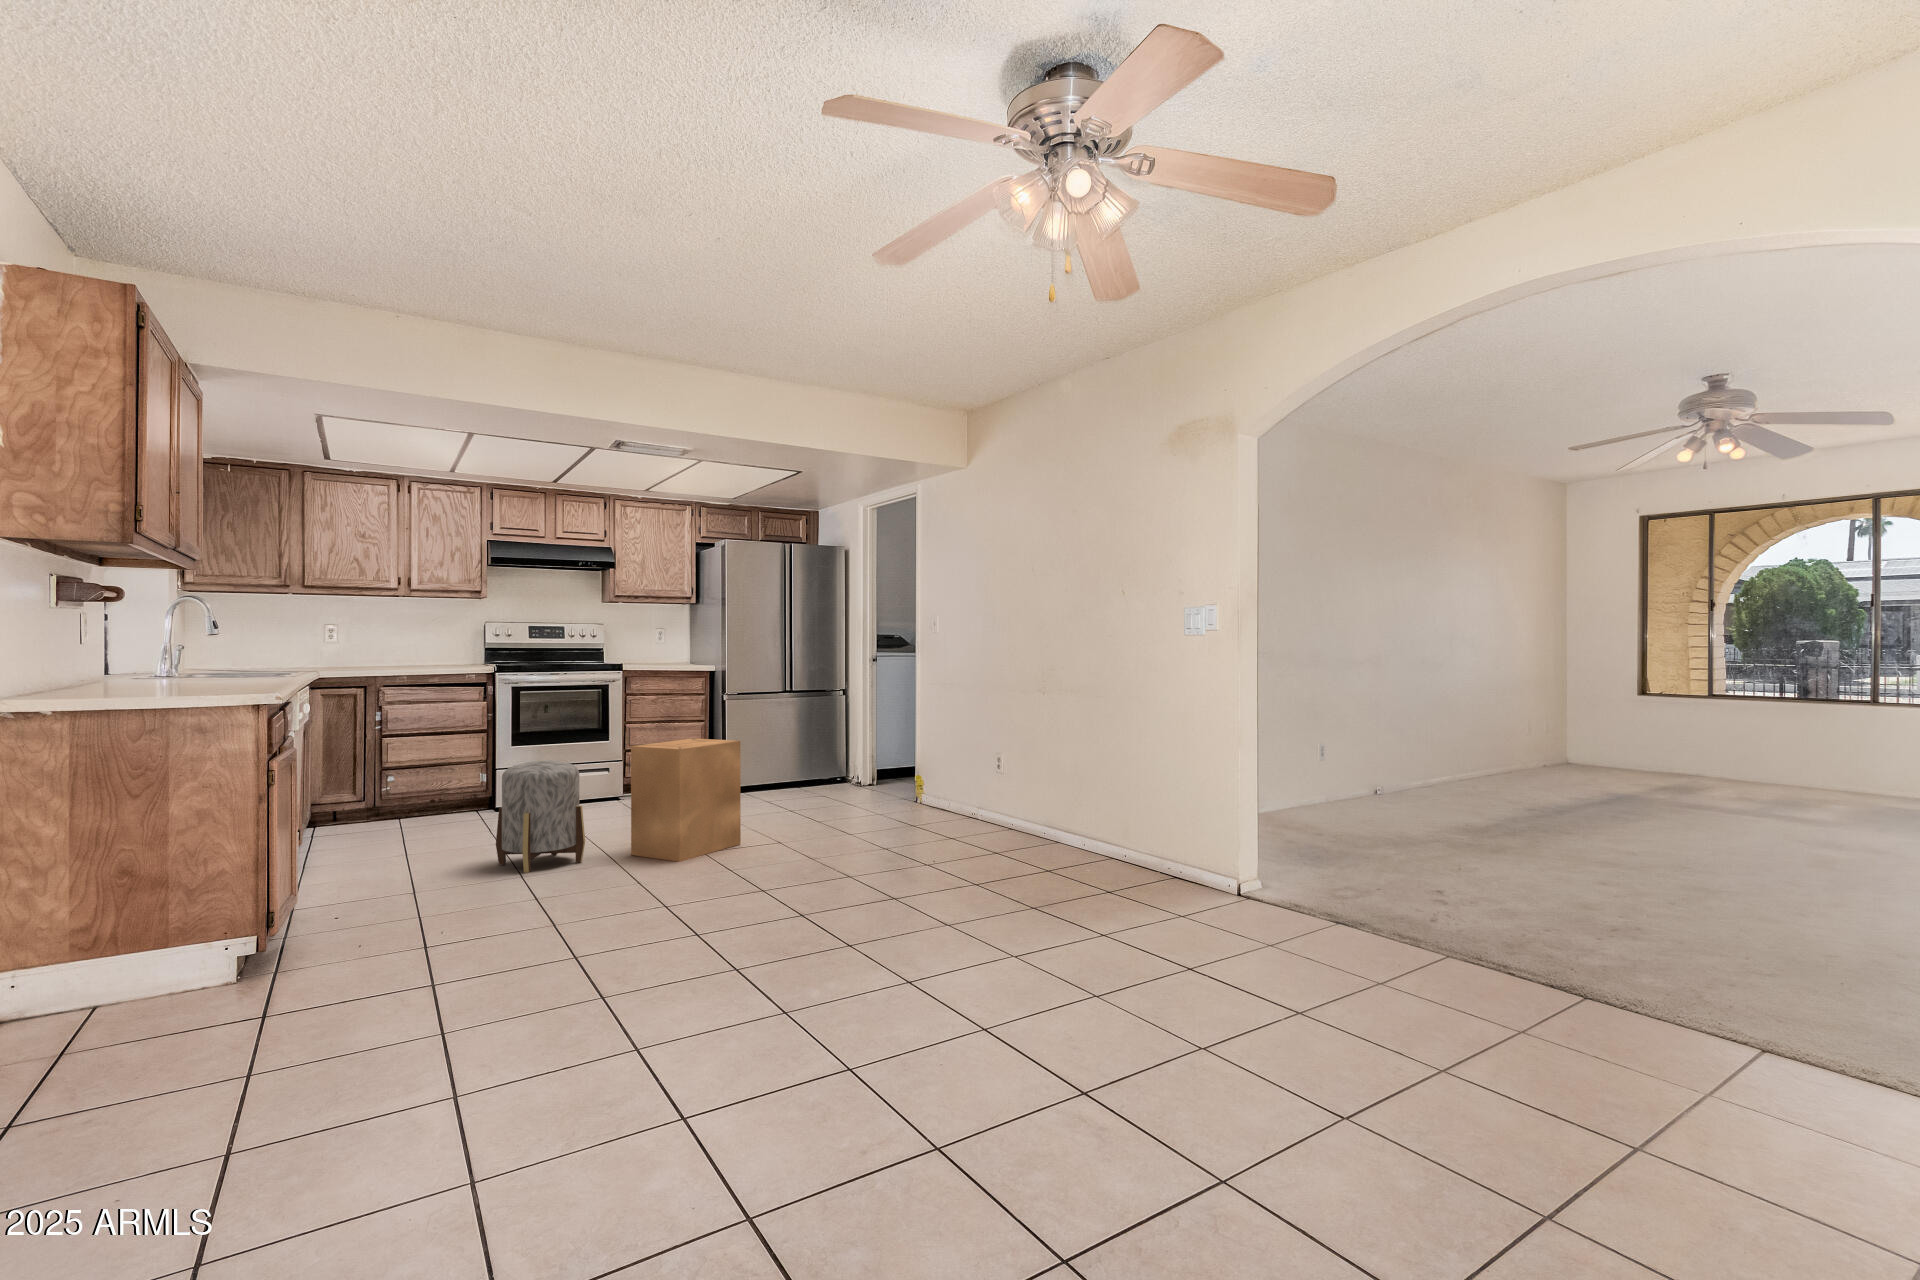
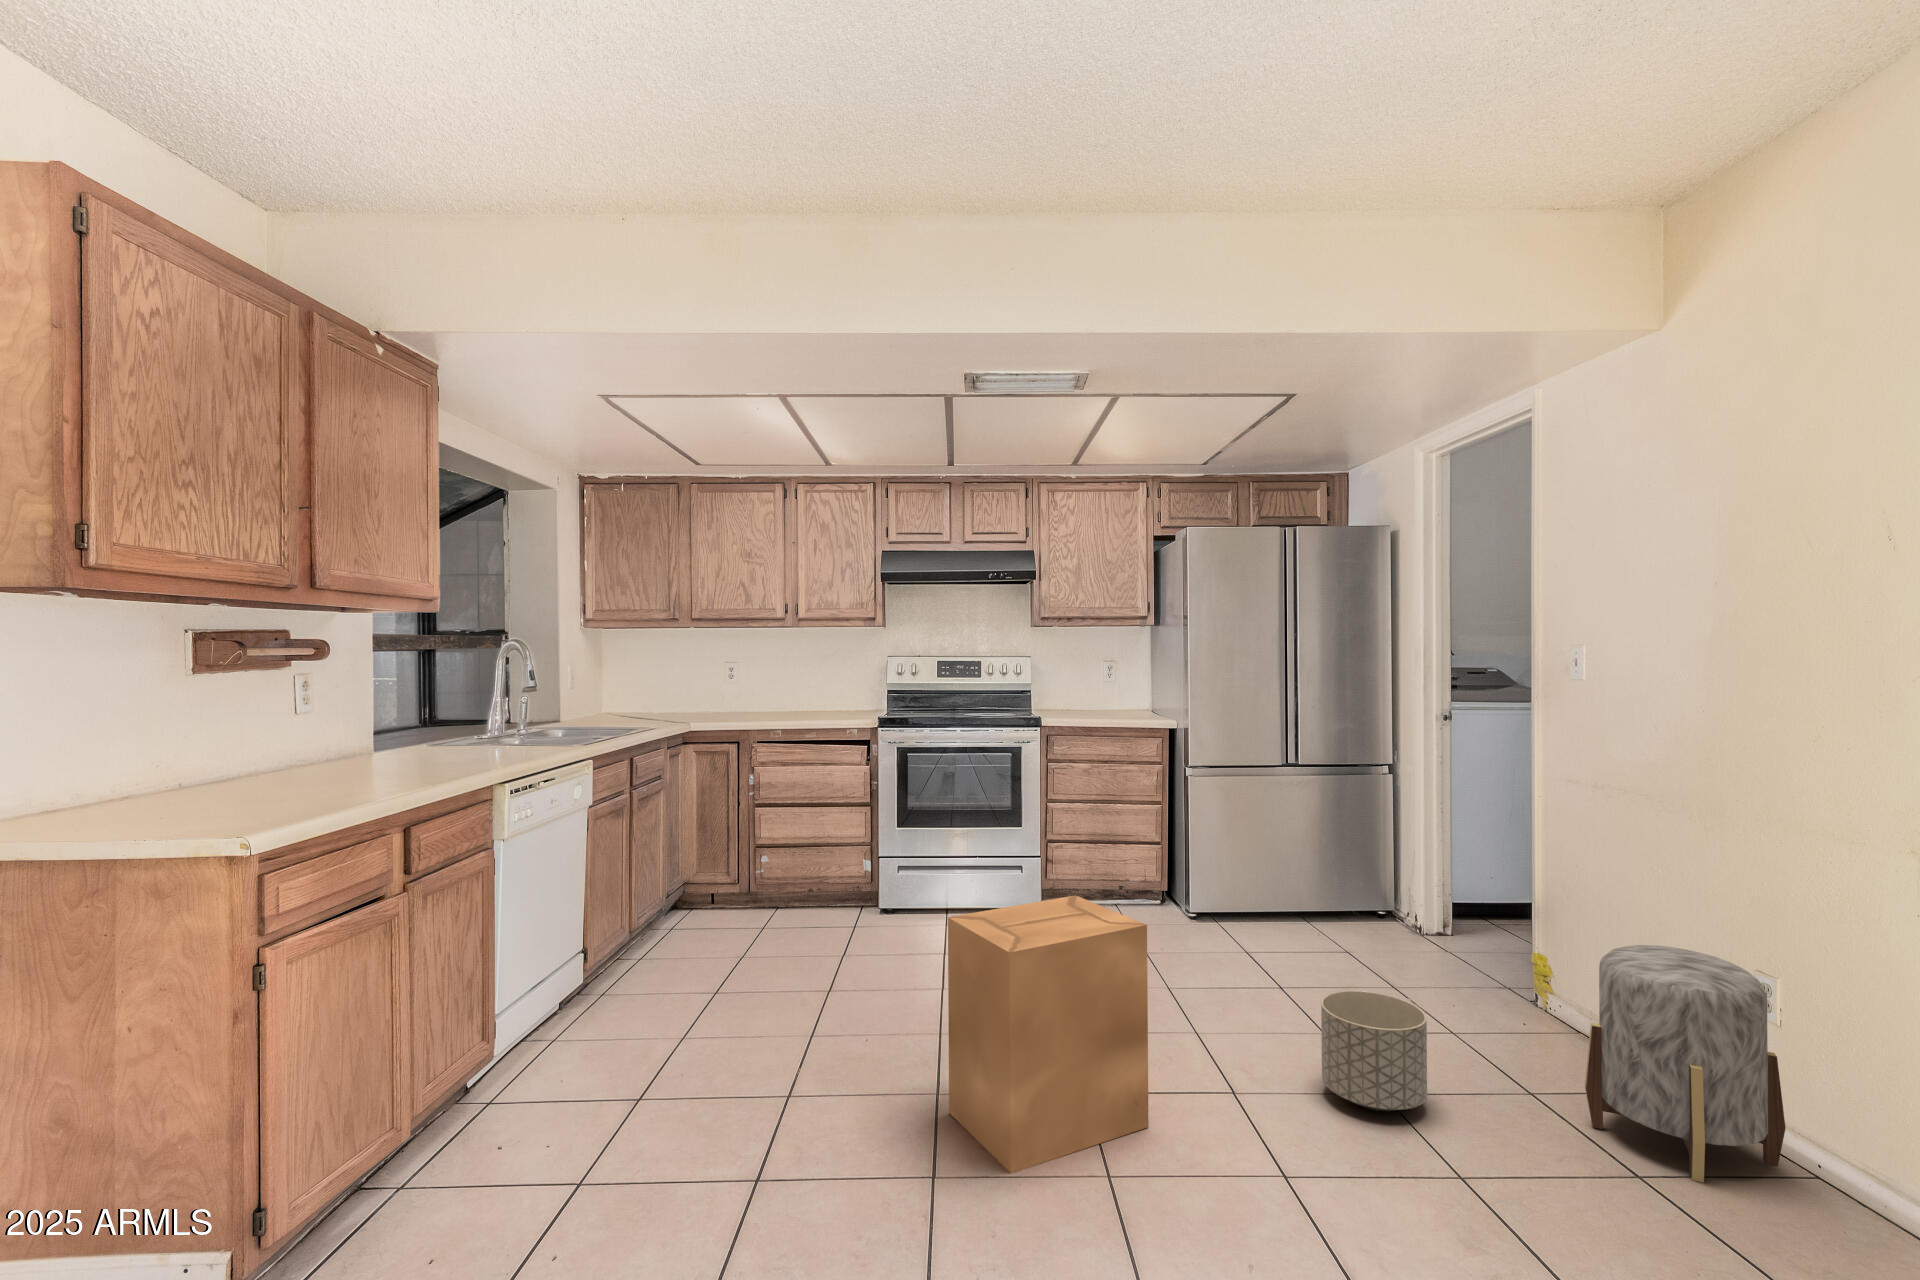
stool: present [496,761,585,873] -> present [1585,945,1786,1182]
planter: none [819,778,866,828] -> present [1321,991,1427,1111]

